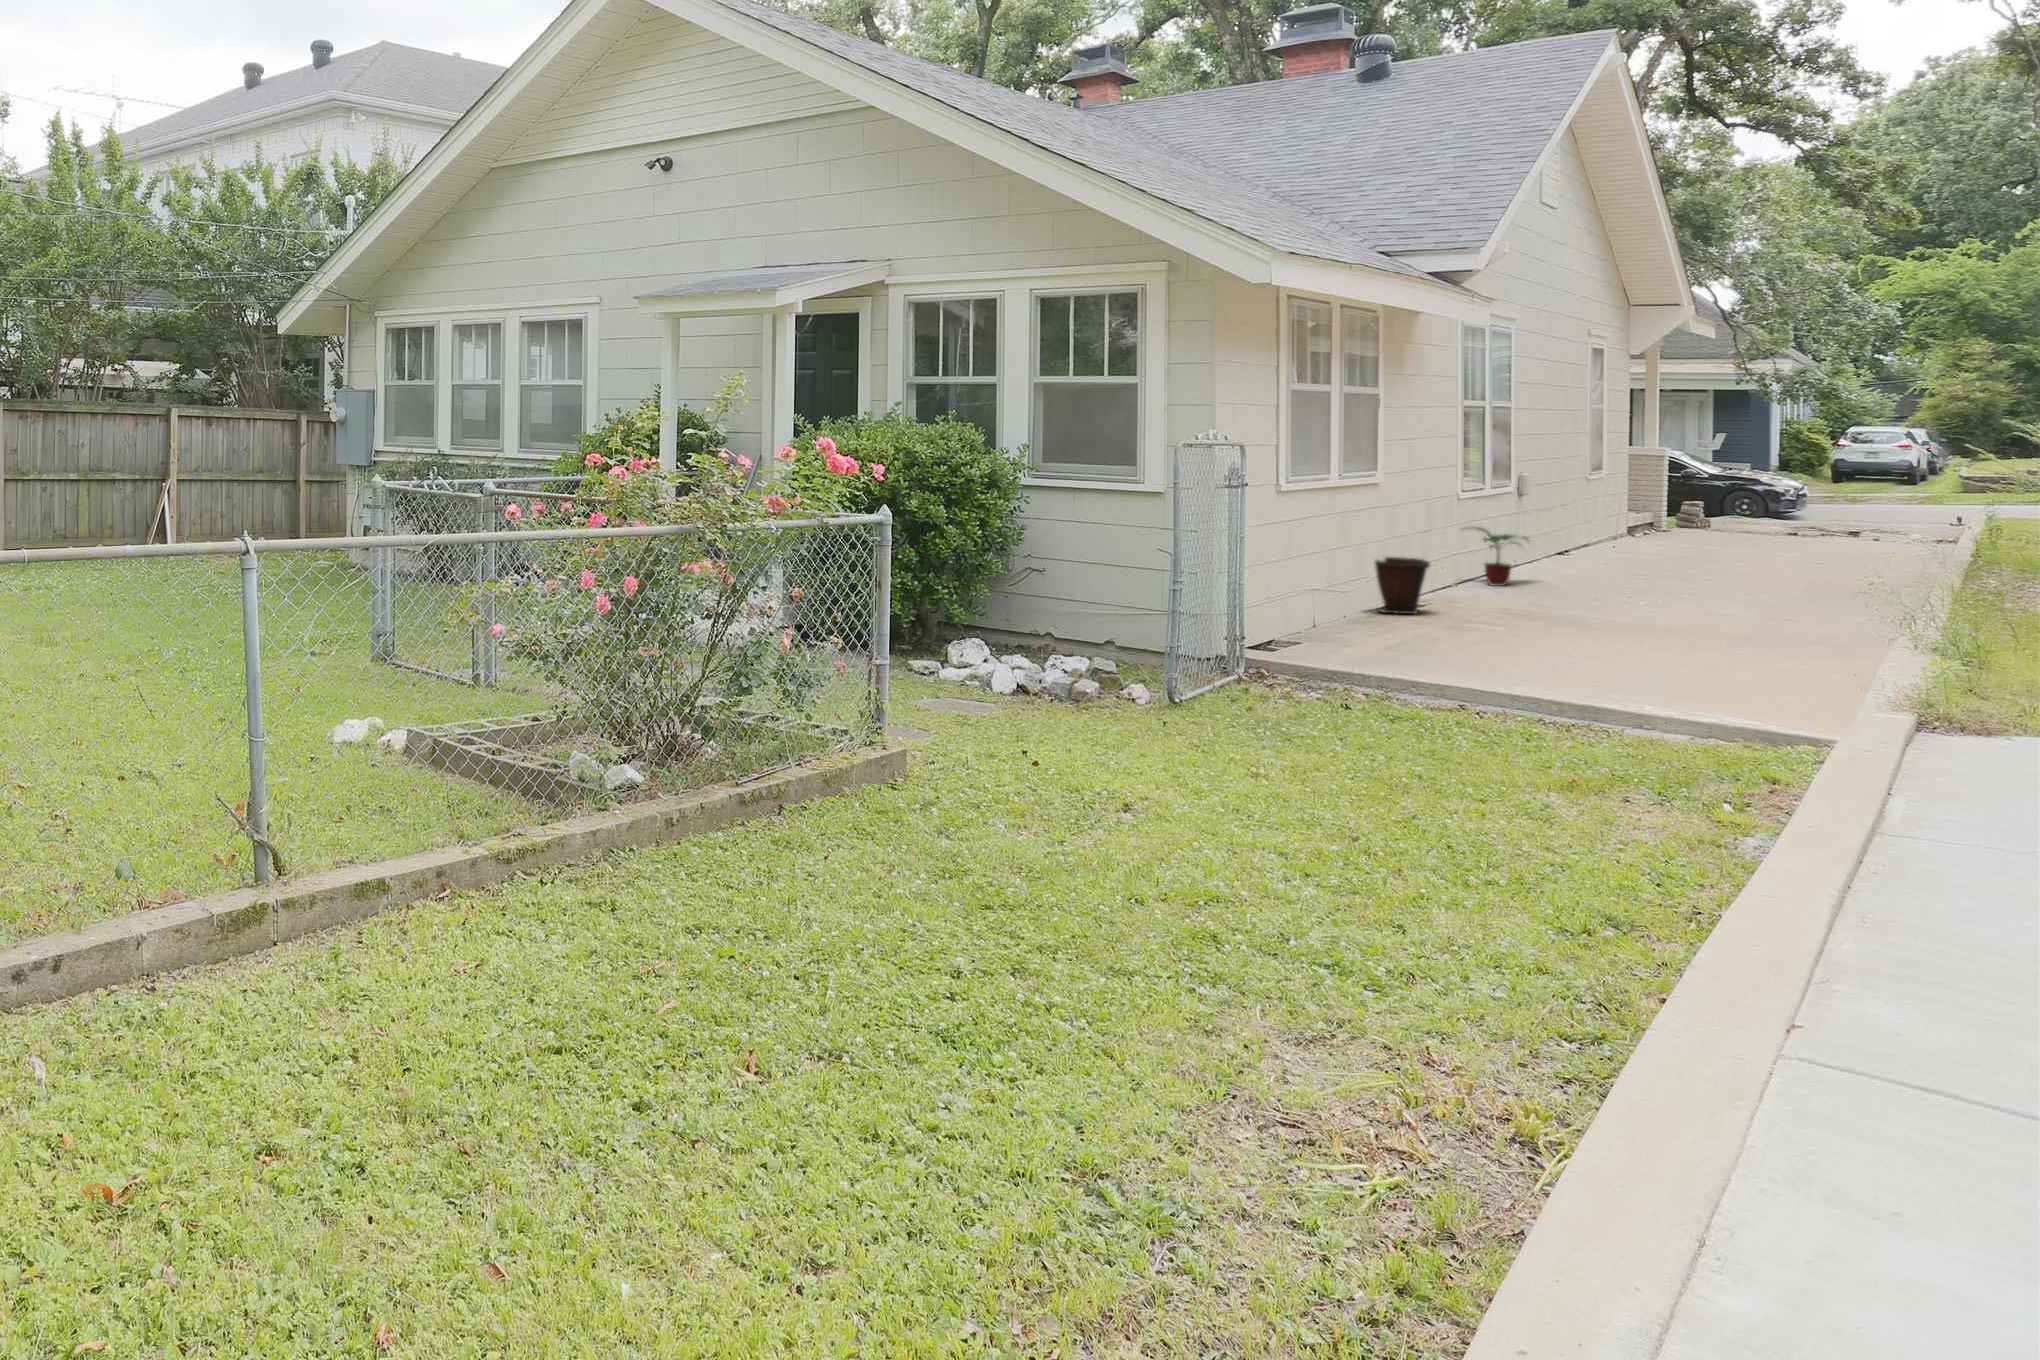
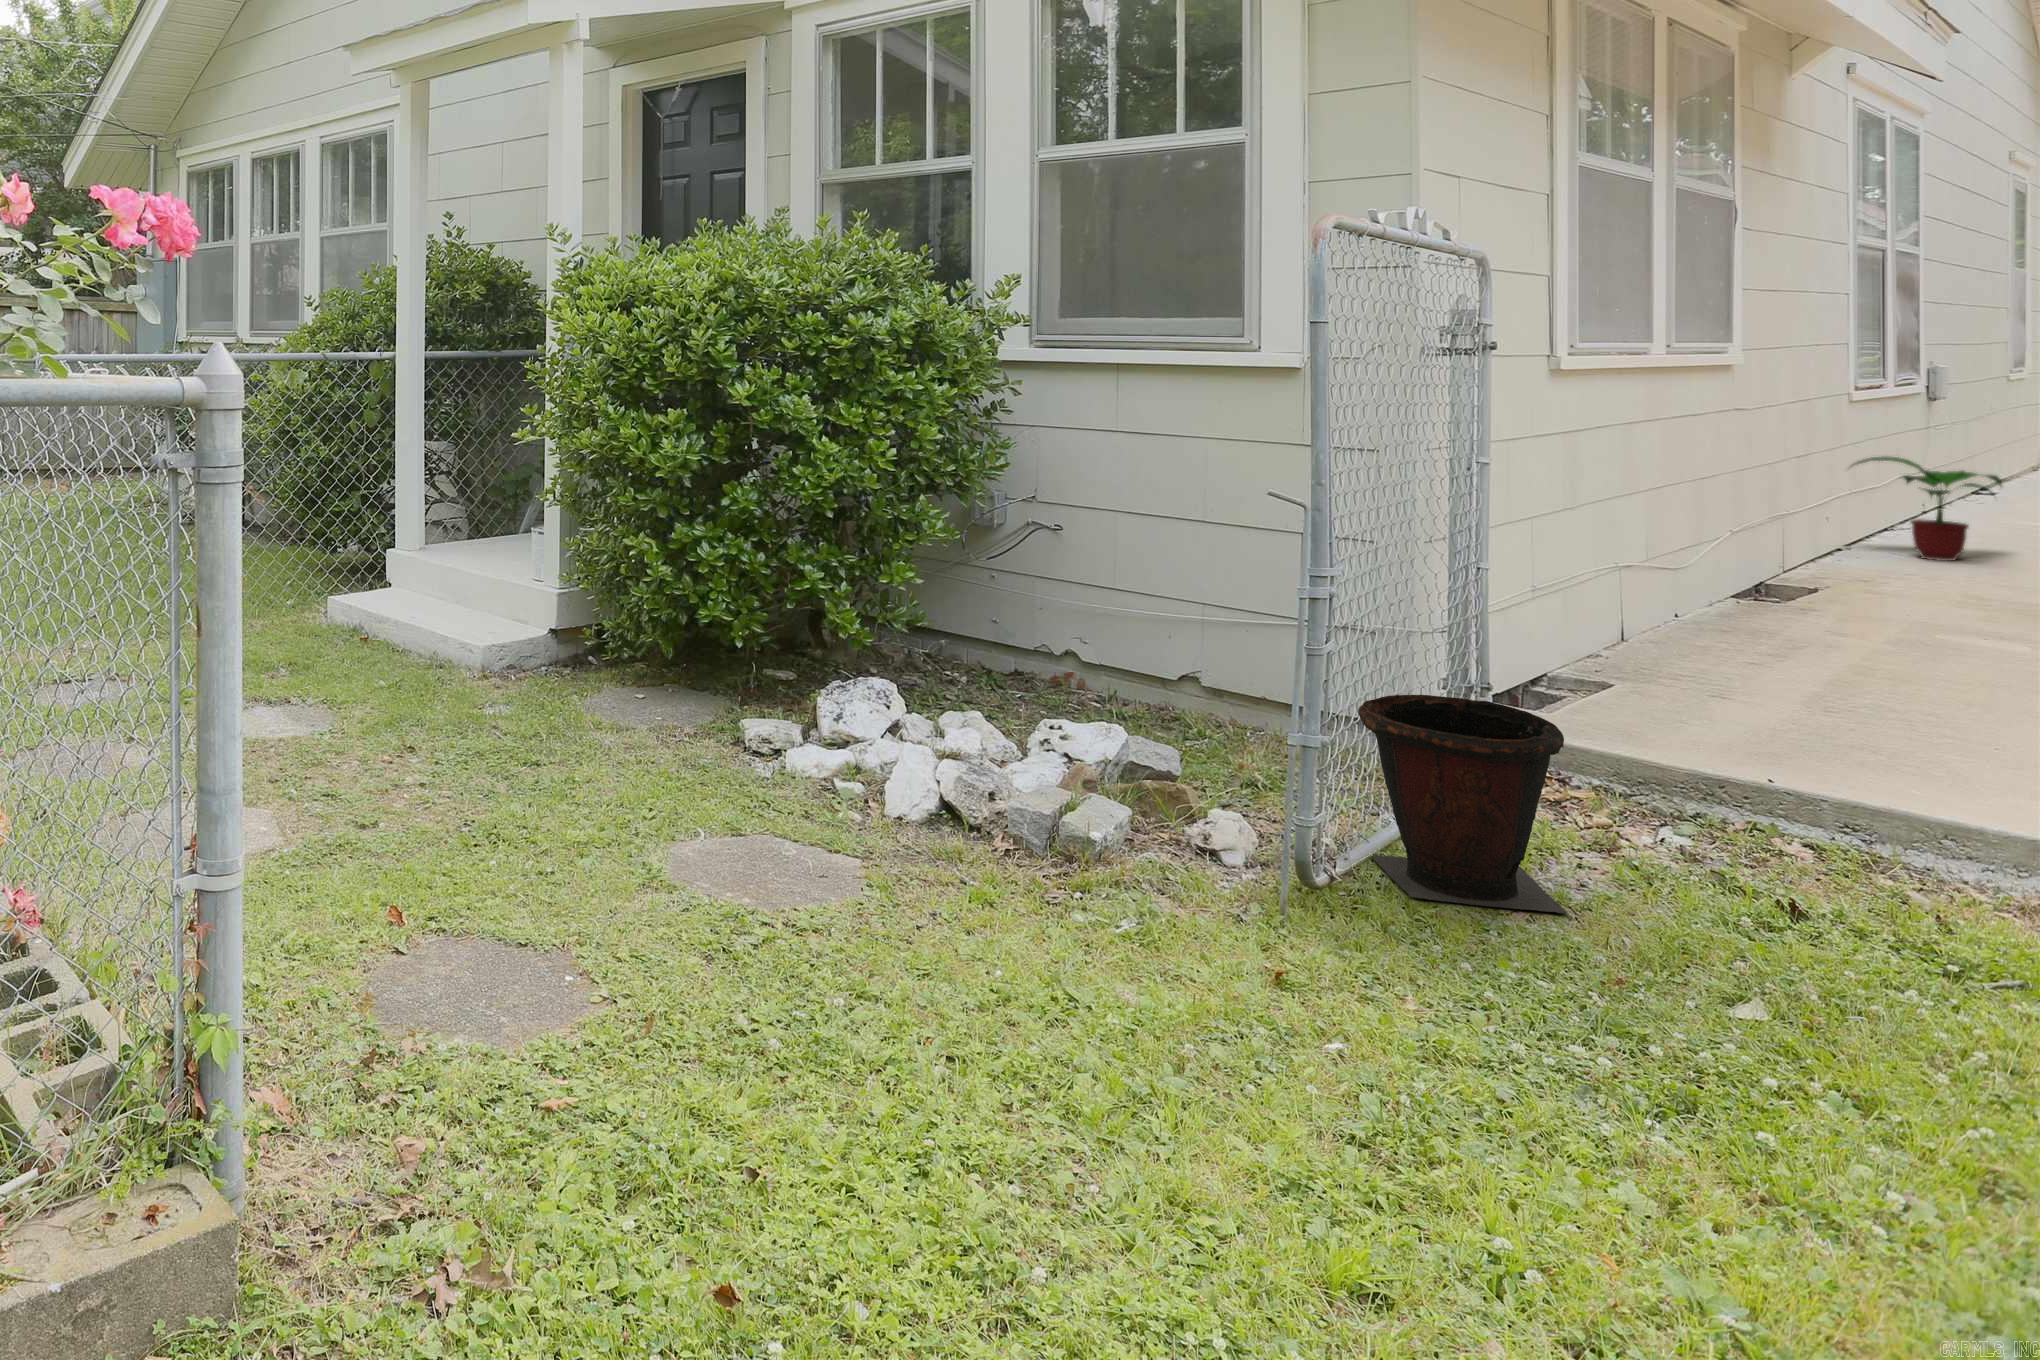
bucket: present [1375,557,1430,614] -> present [1358,695,1568,914]

